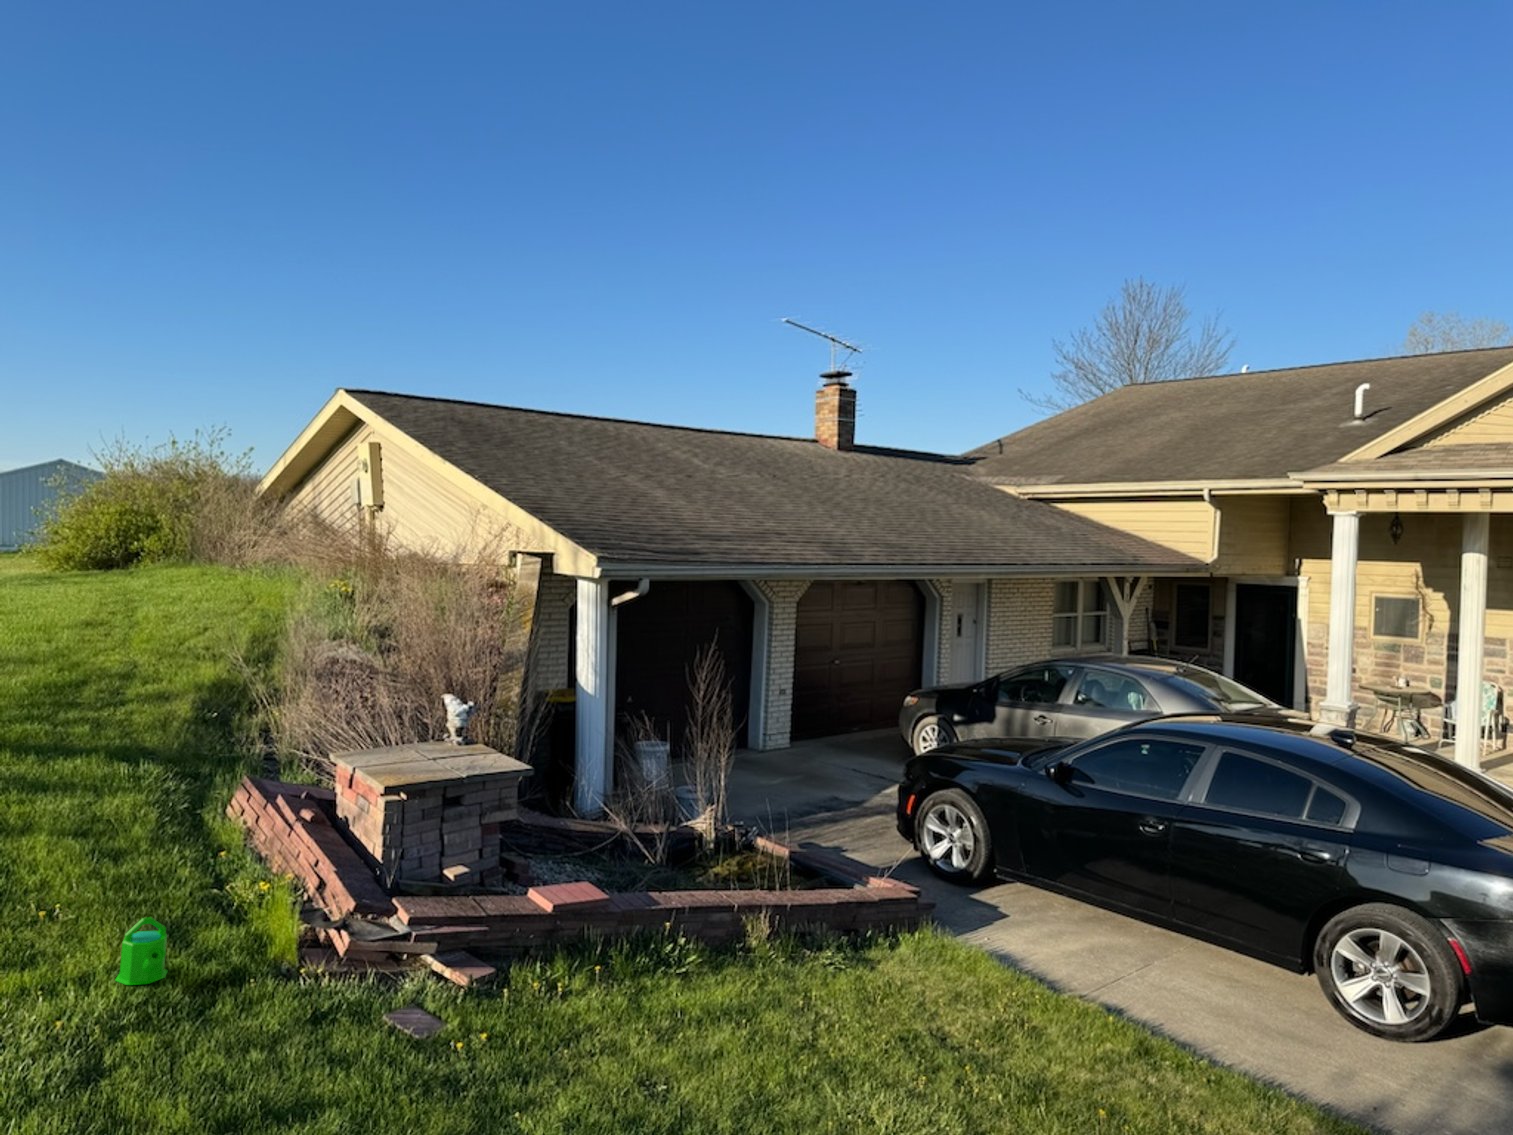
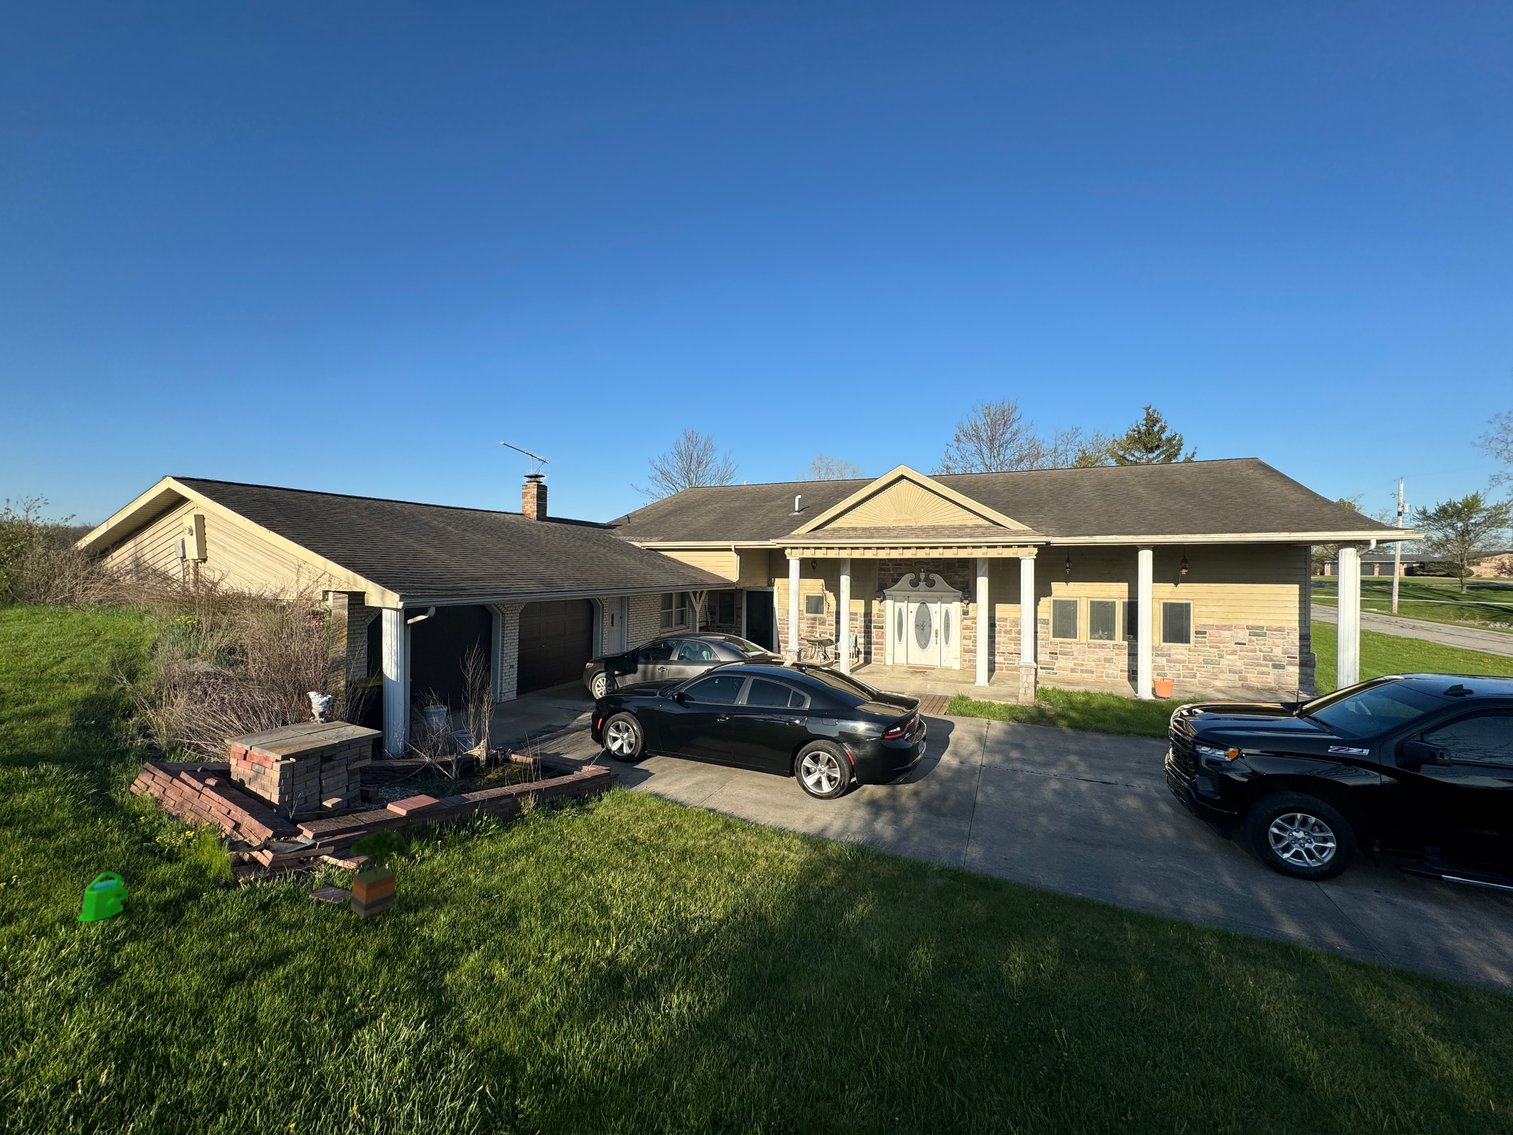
potted tree: none [426,927,519,1075] -> present [350,830,411,918]

